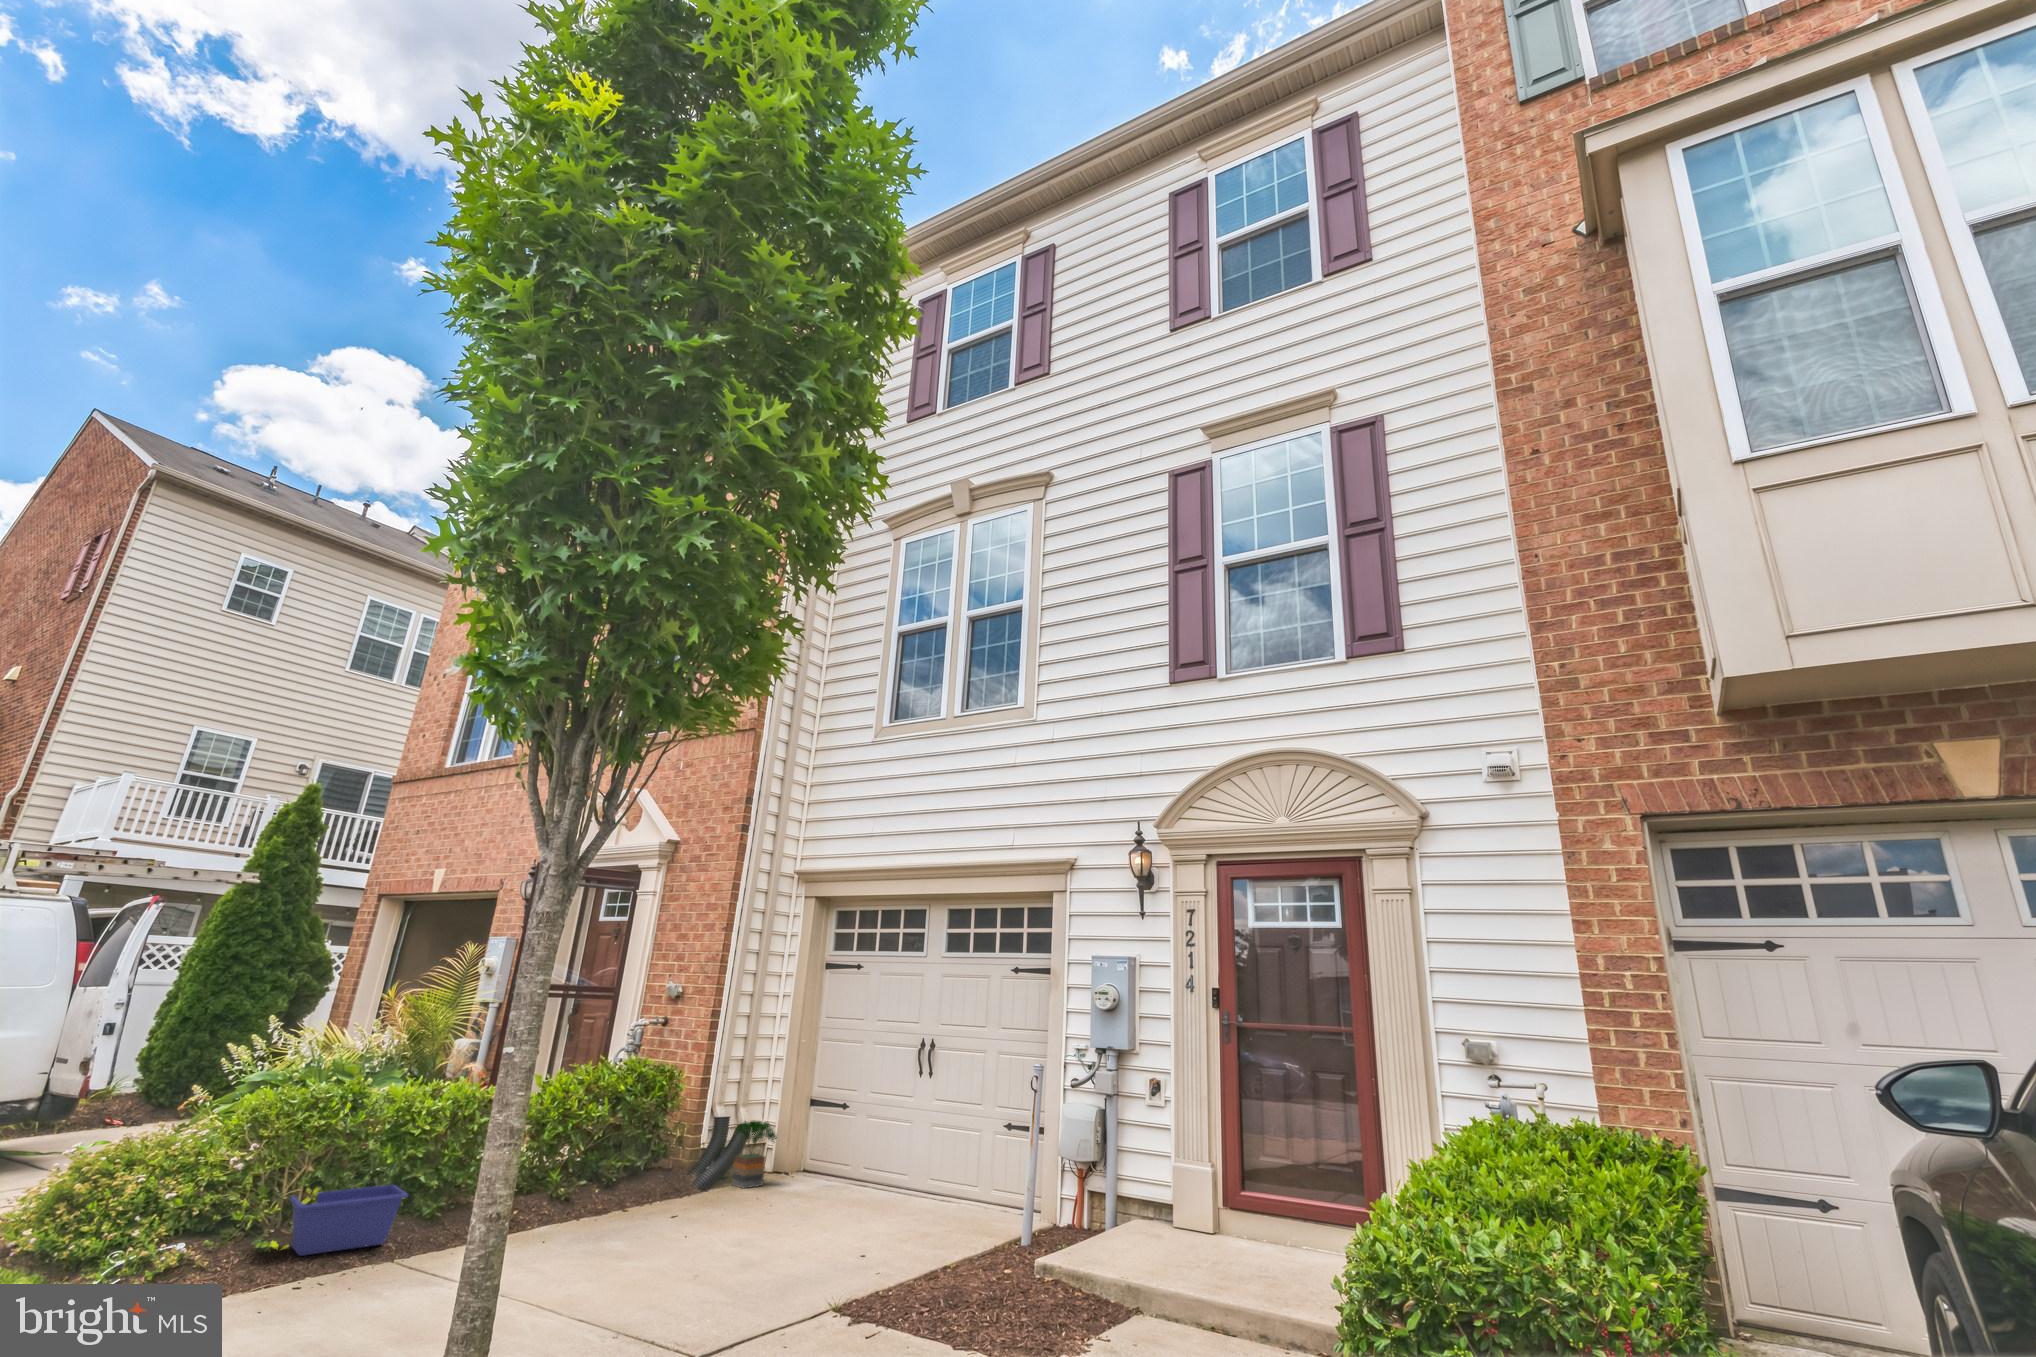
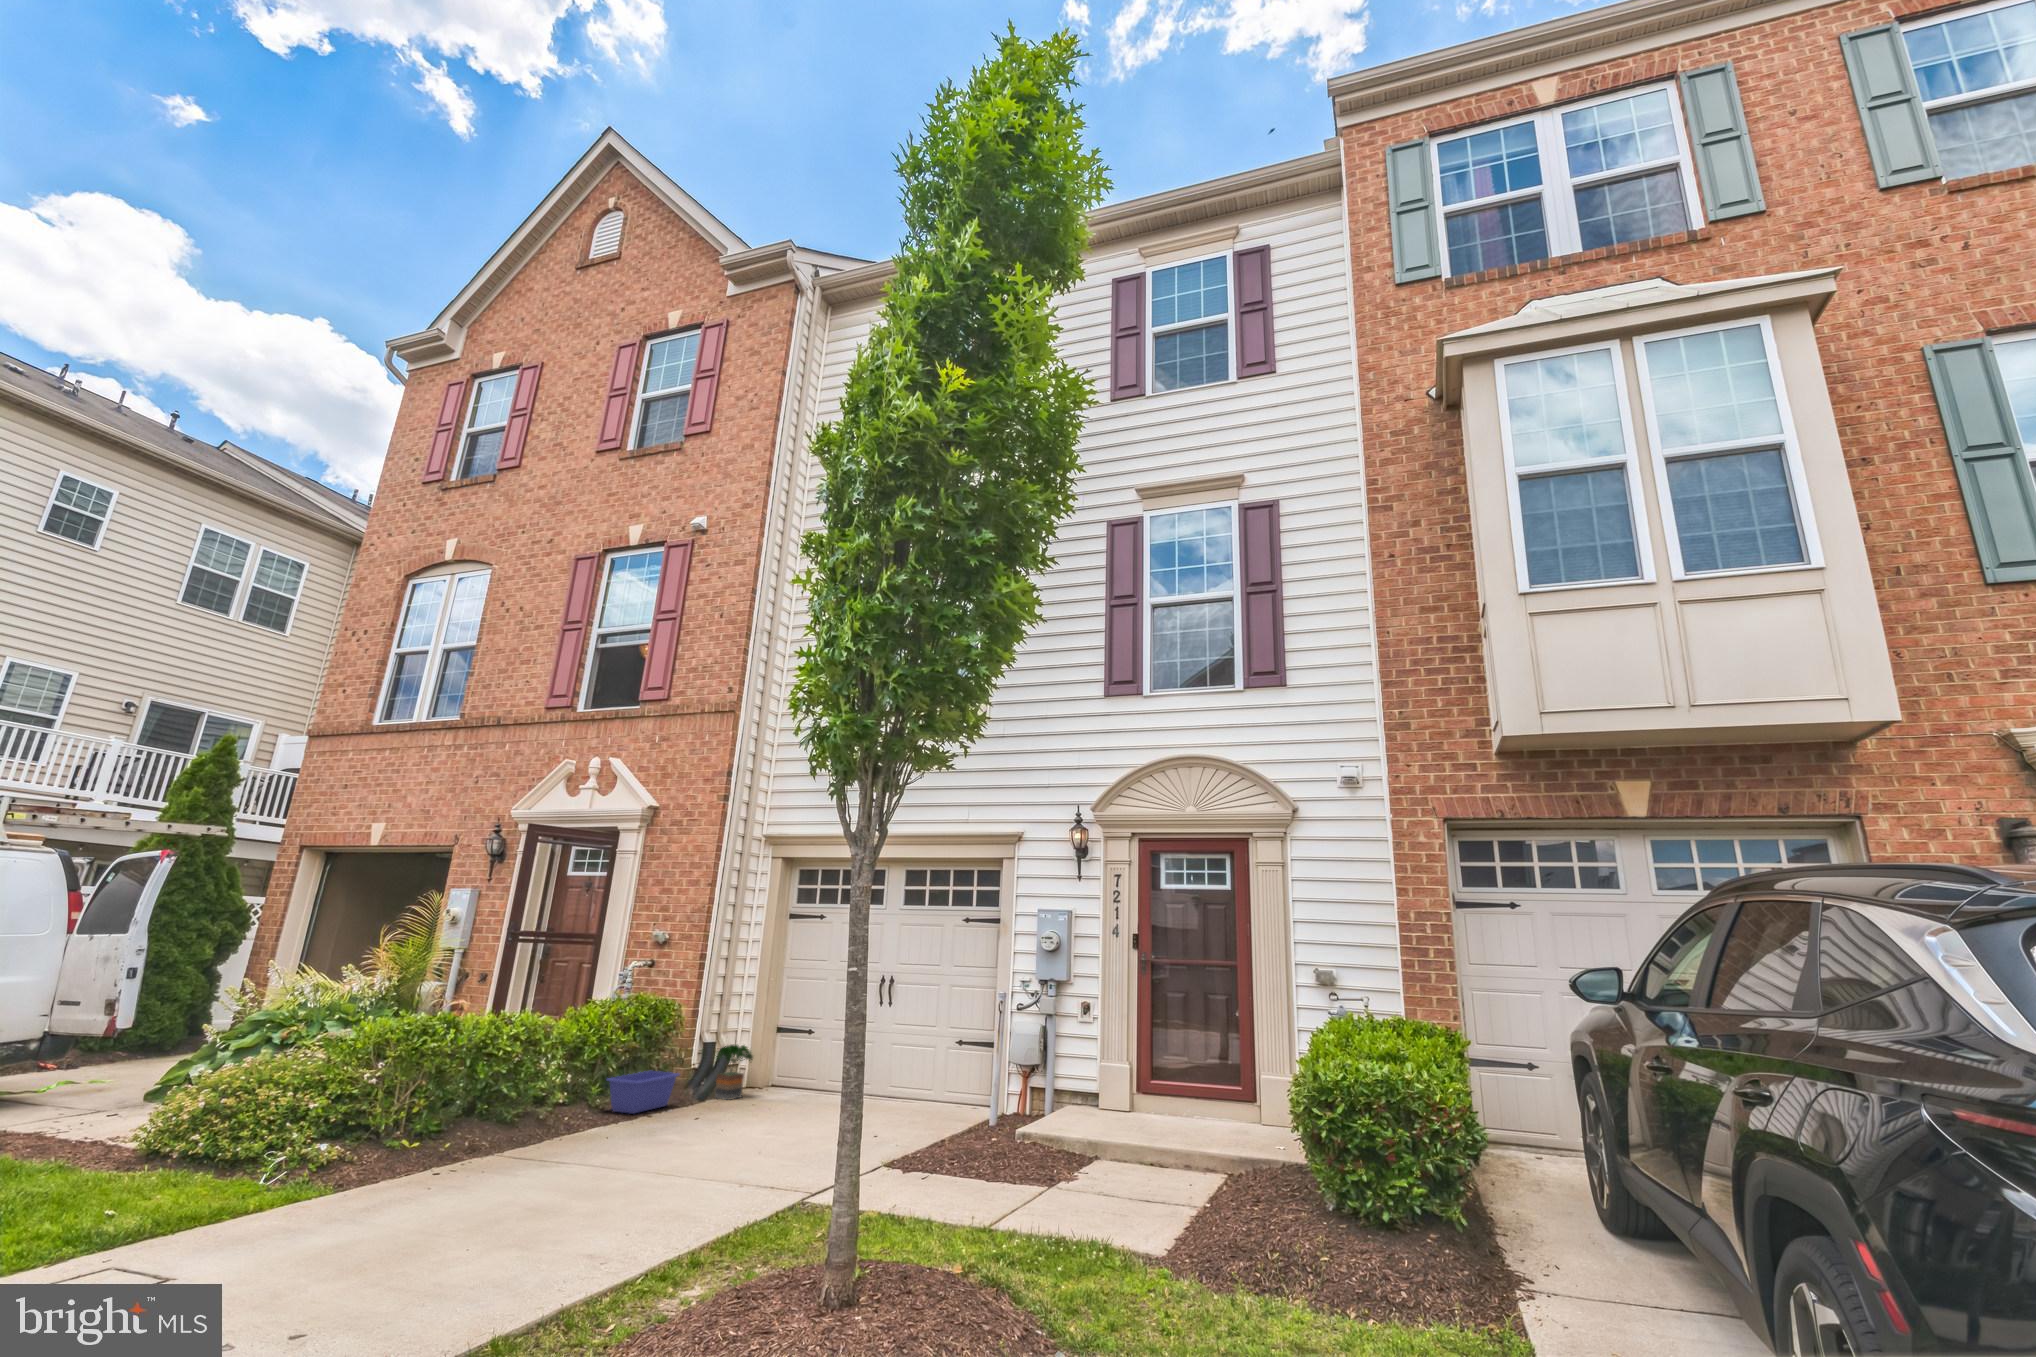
storage bin: present [290,1185,408,1256] -> present [607,1071,679,1114]

